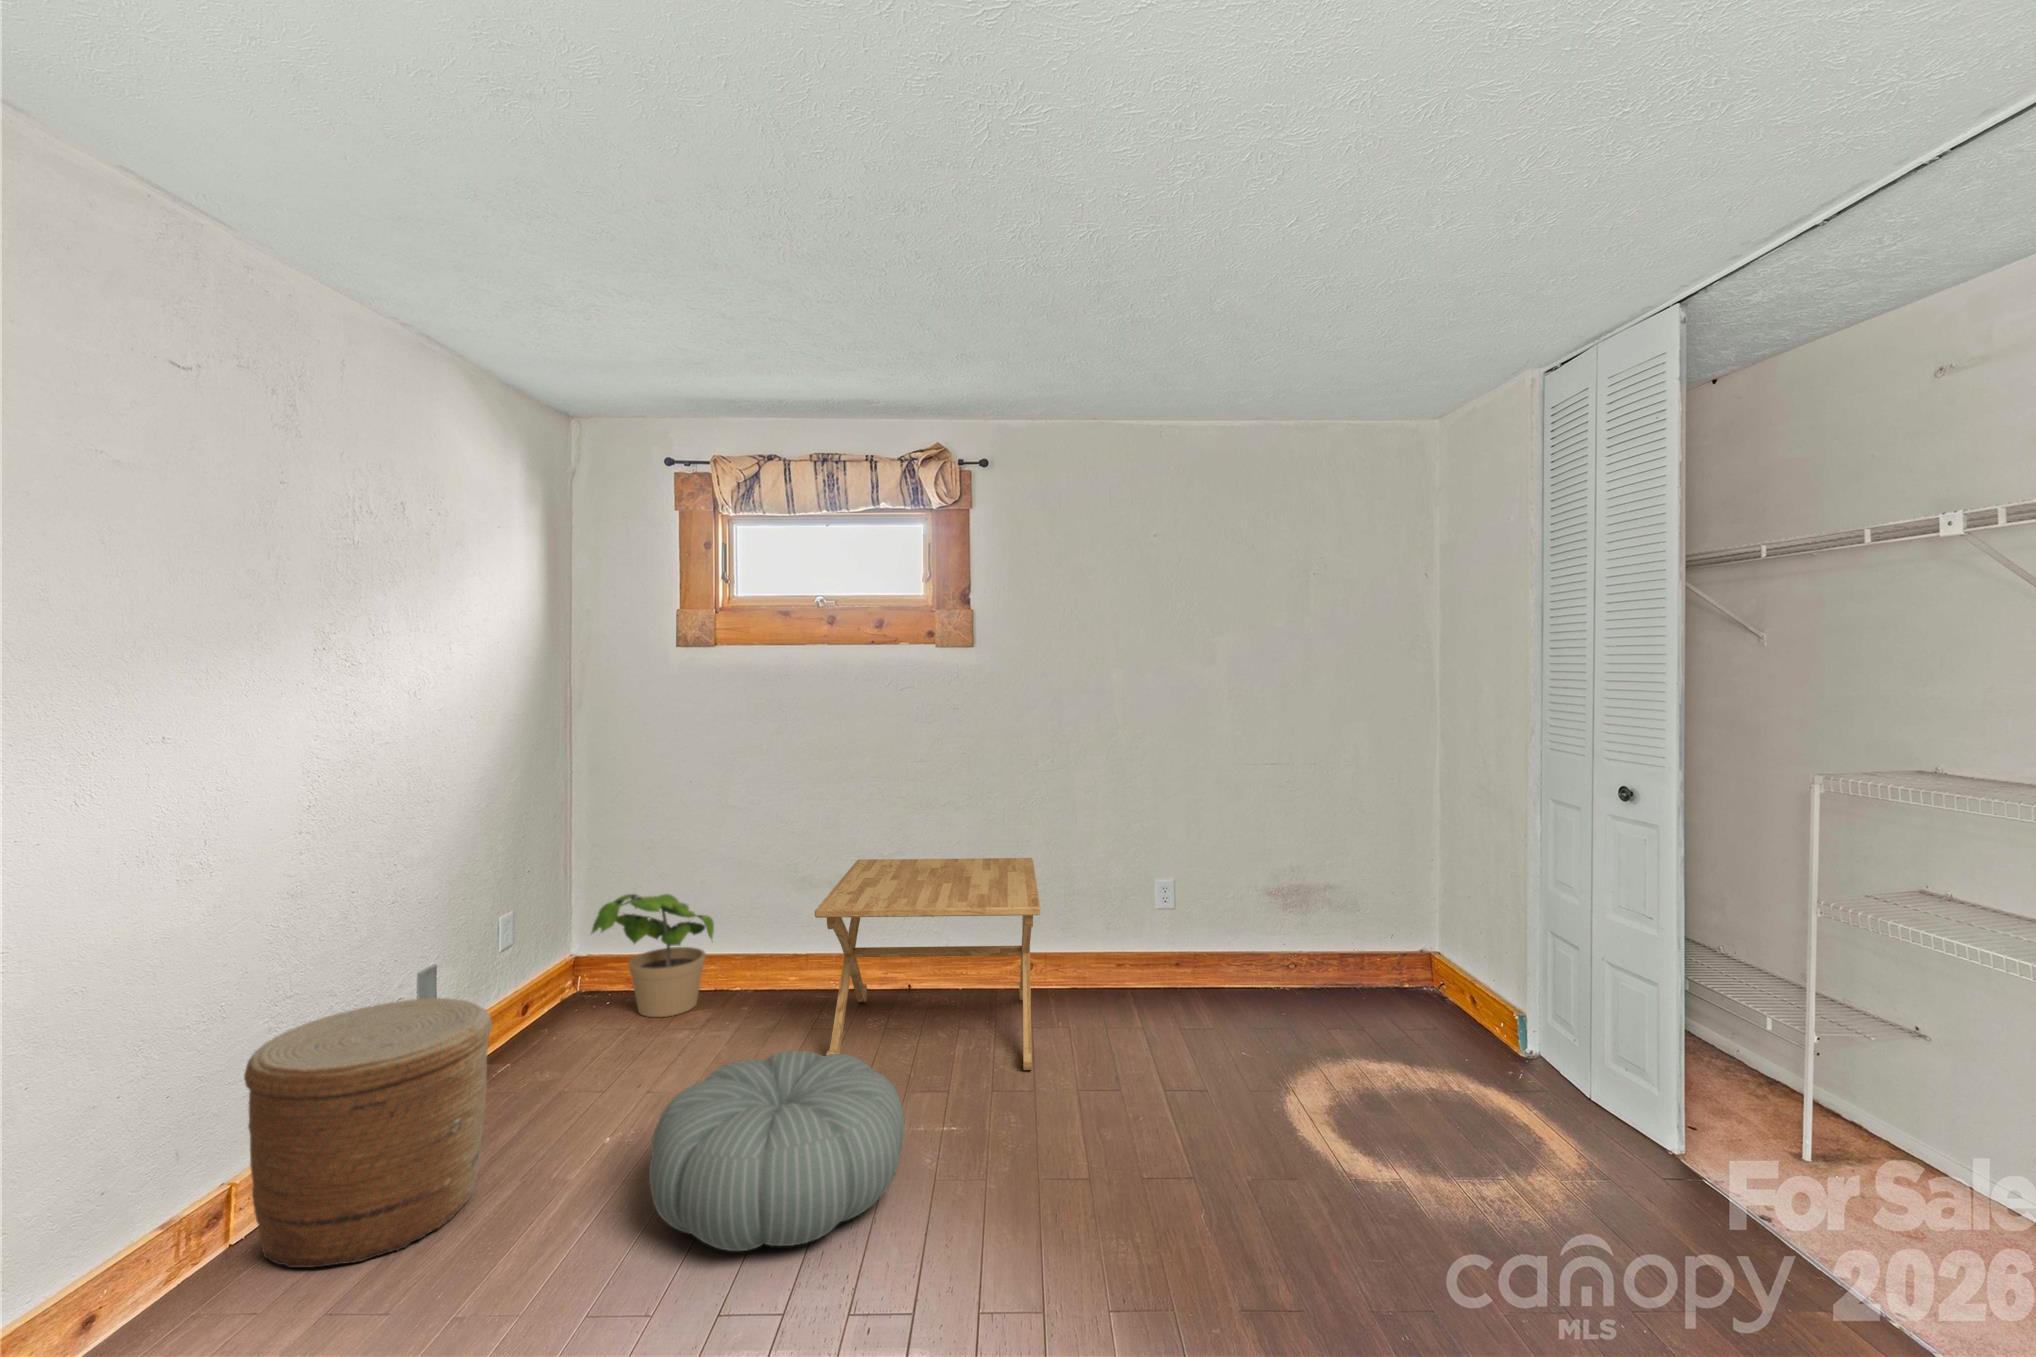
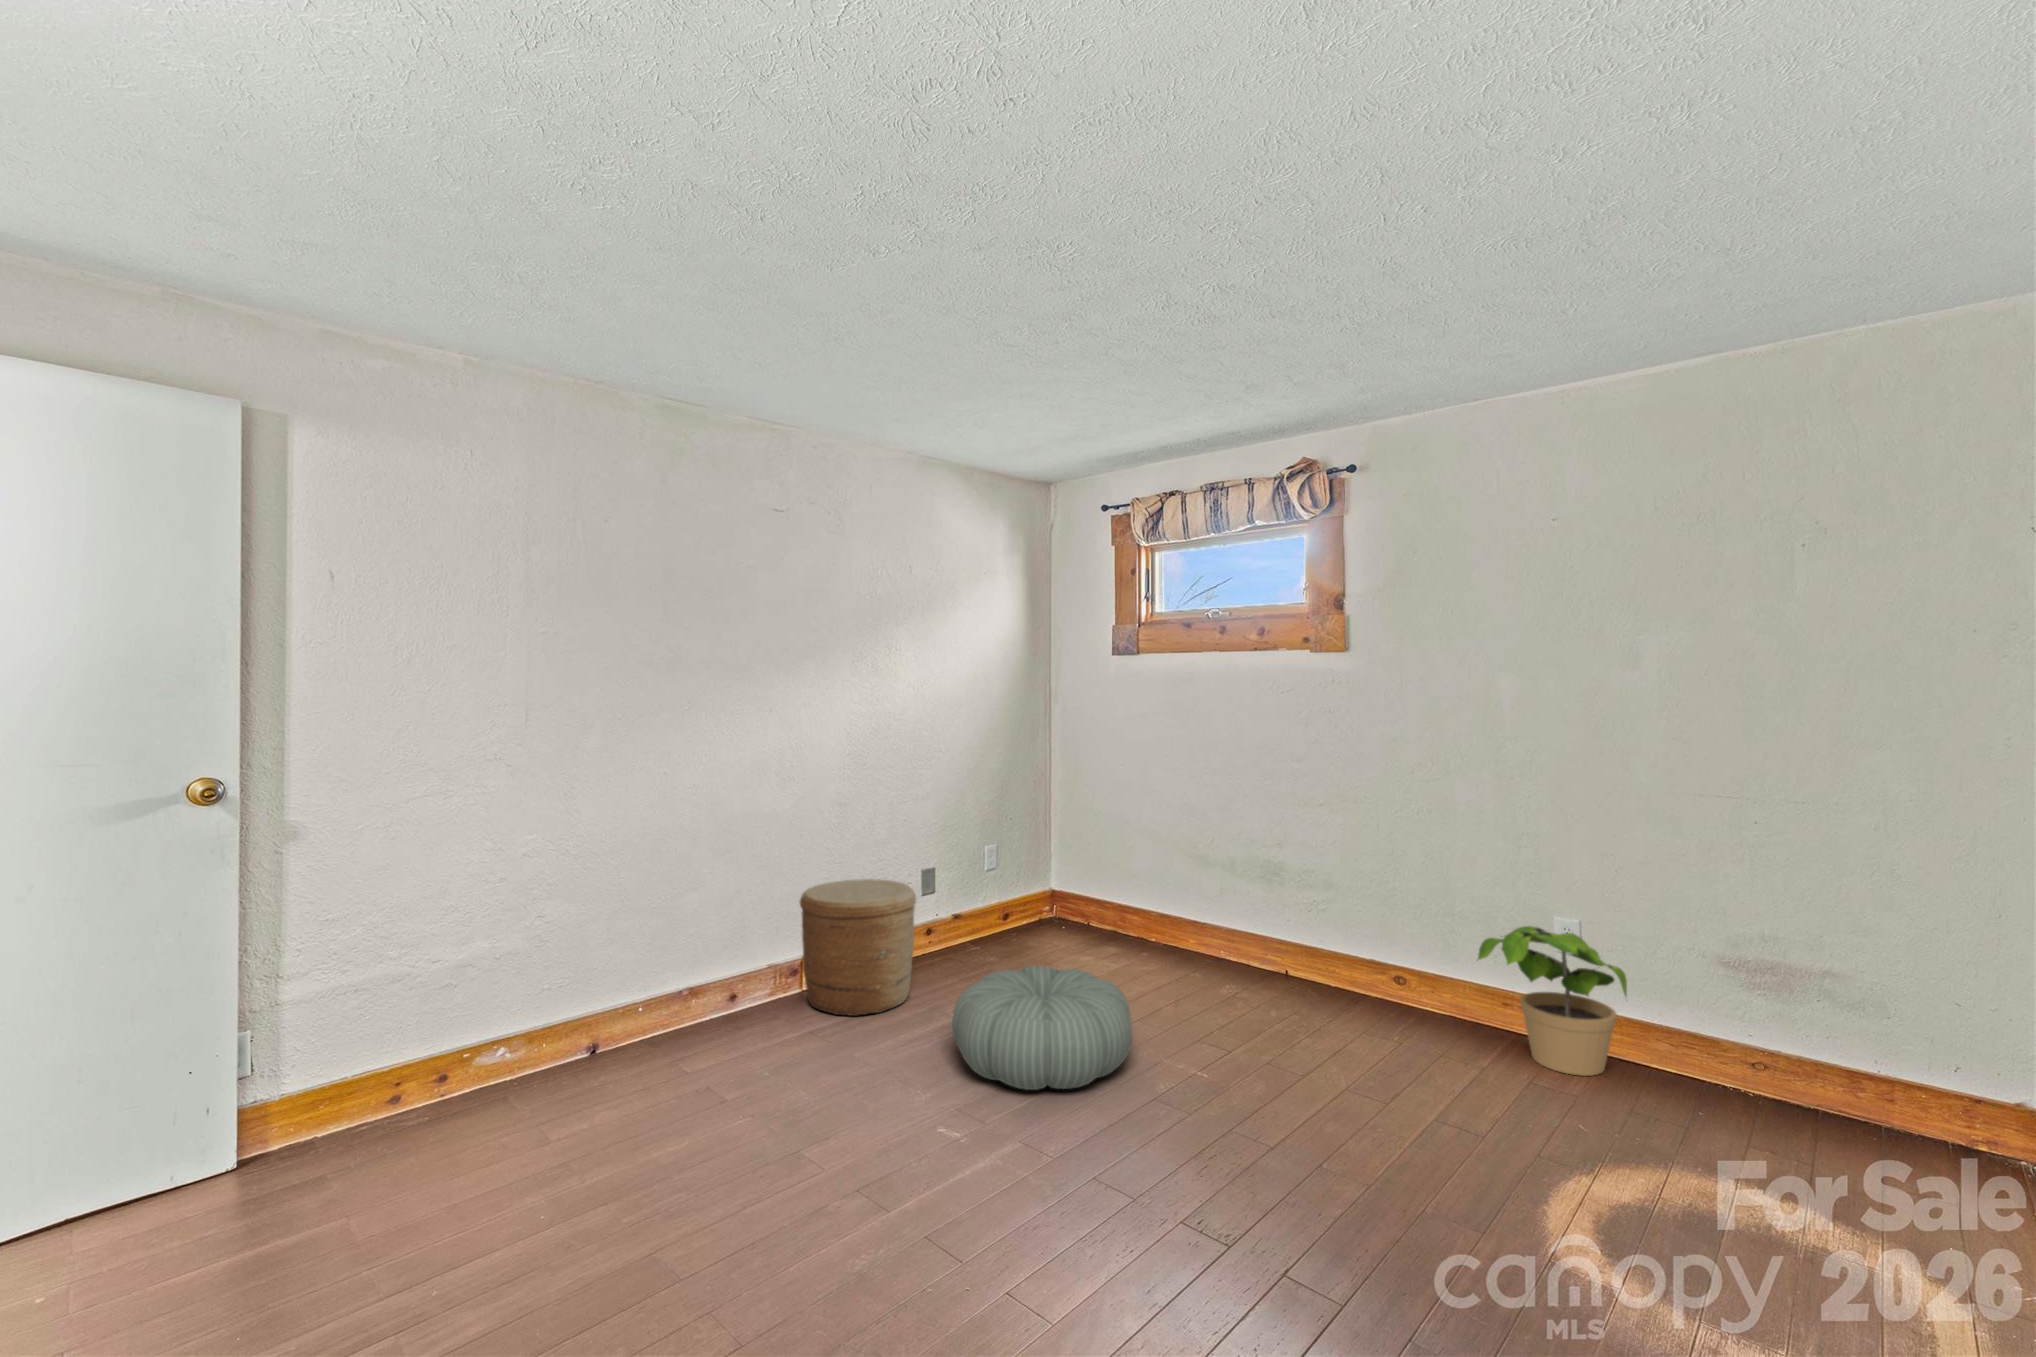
side table: present [815,858,1040,1070] -> none [1135,846,1399,1058]
potted plant: present [592,894,714,1017] -> present [1477,926,1627,1076]

